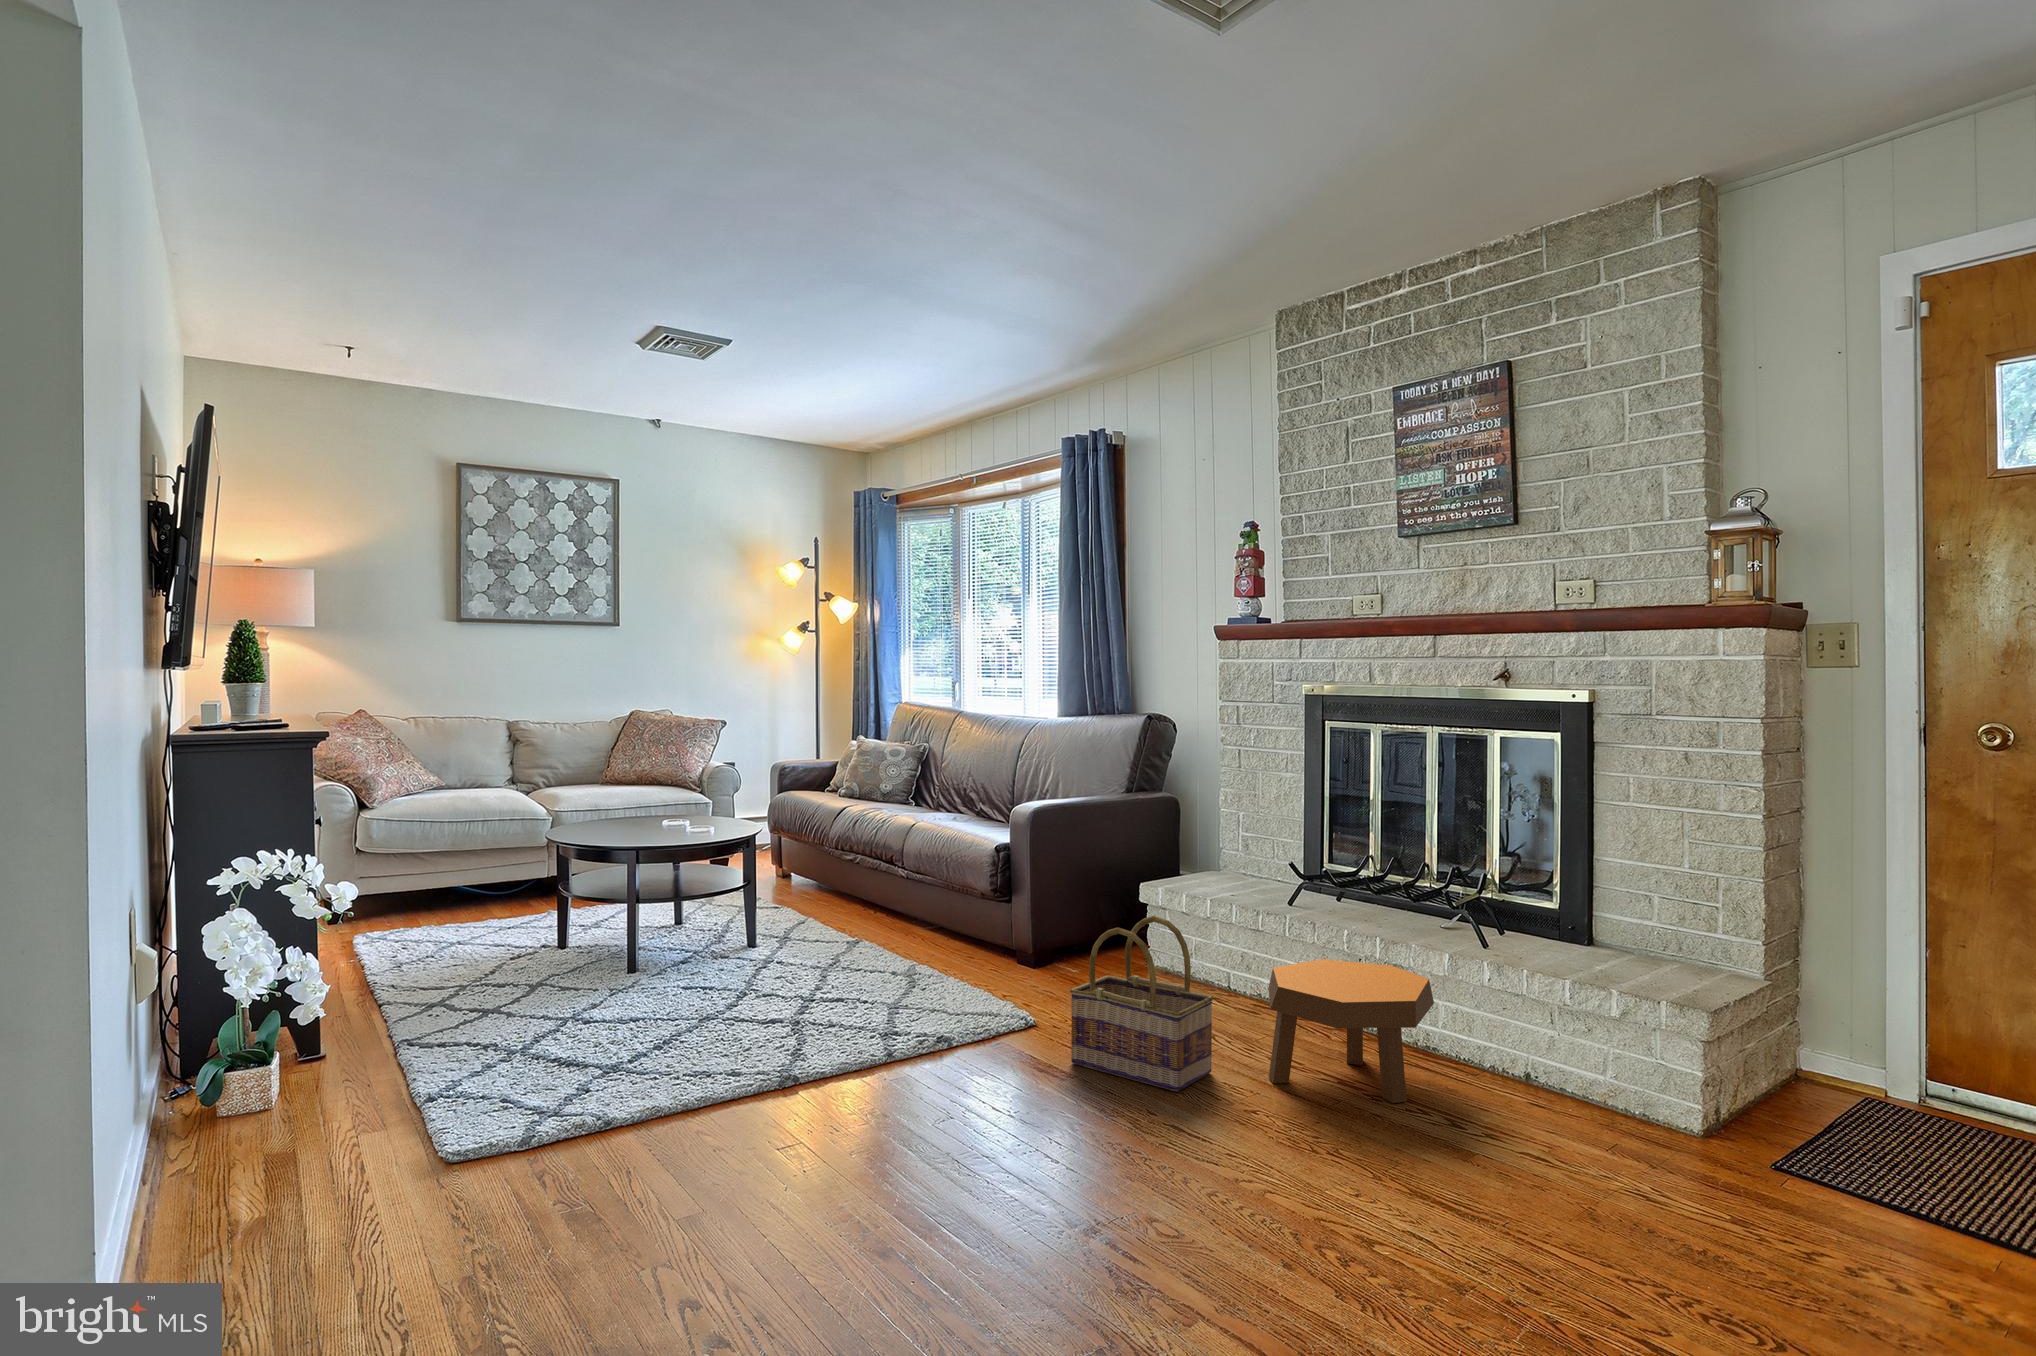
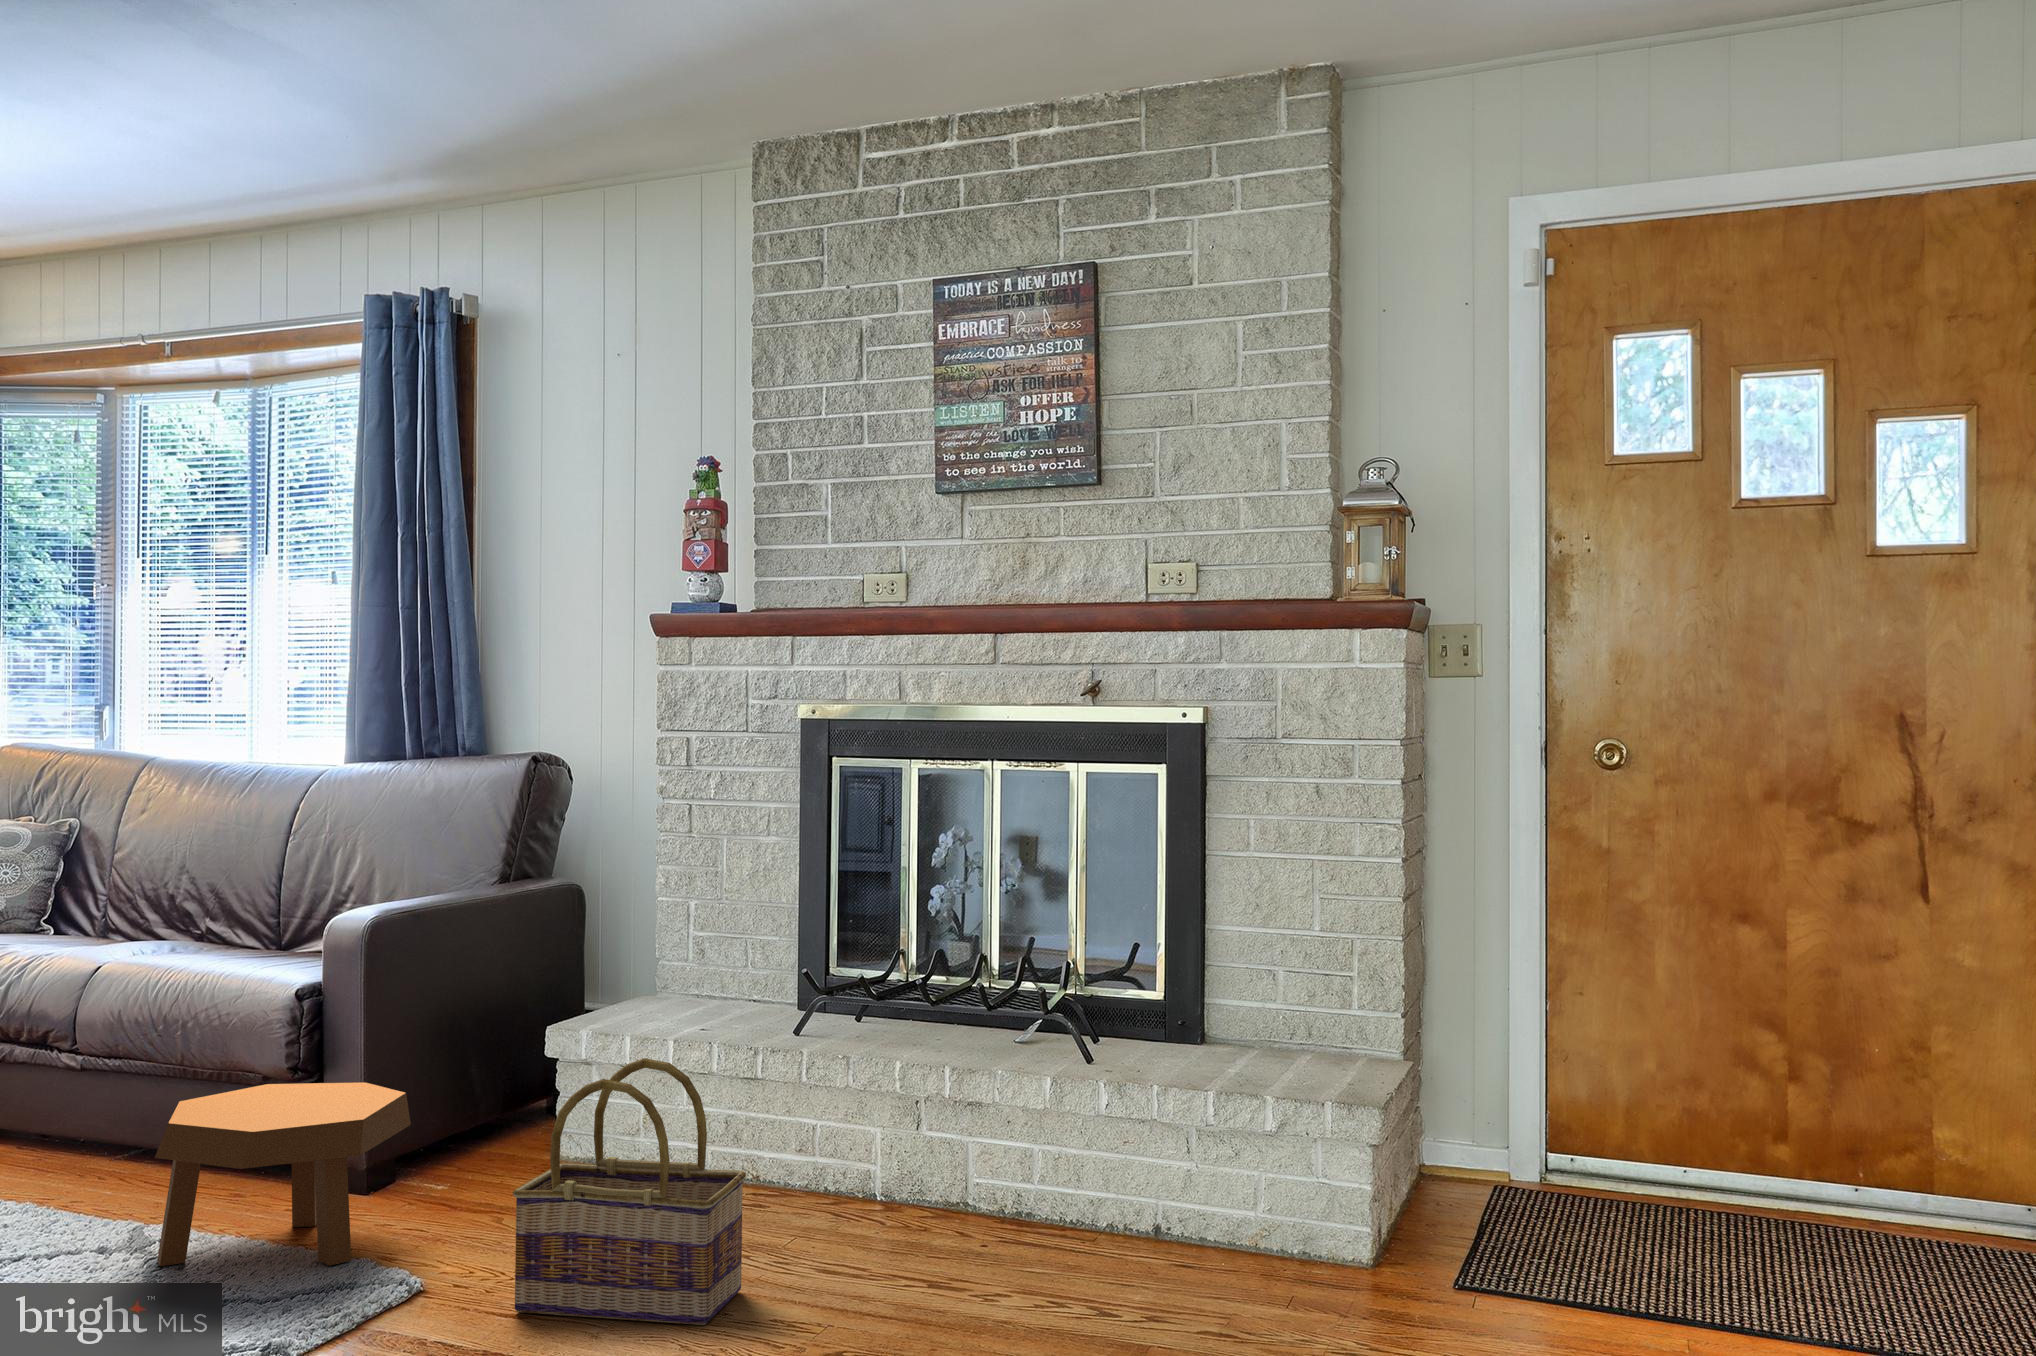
footstool: present [1268,959,1434,1103] -> present [155,1082,411,1266]

